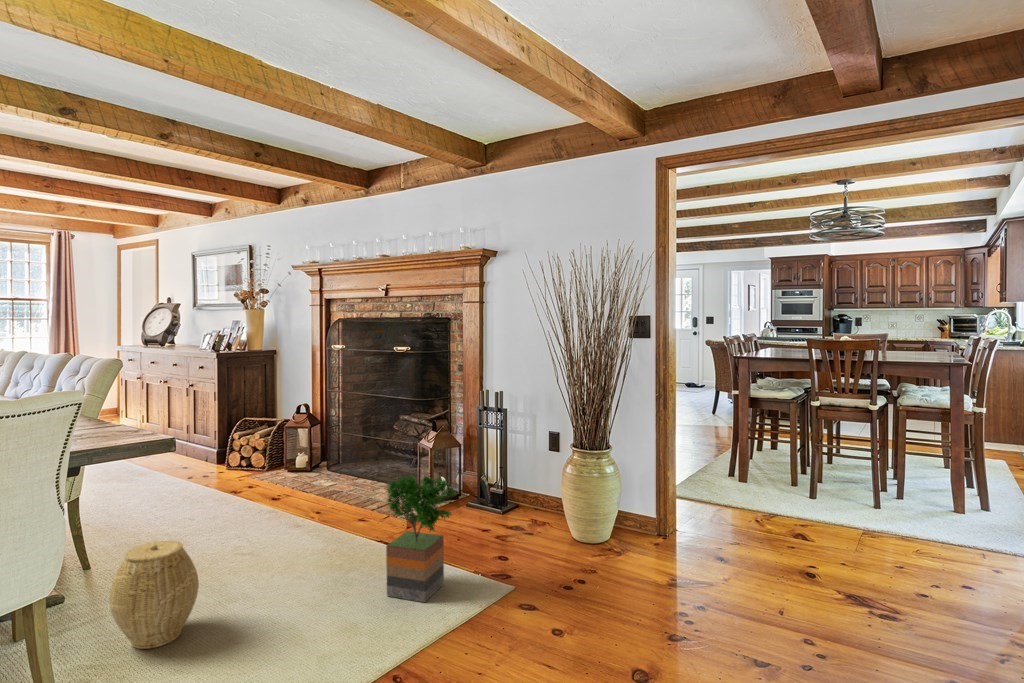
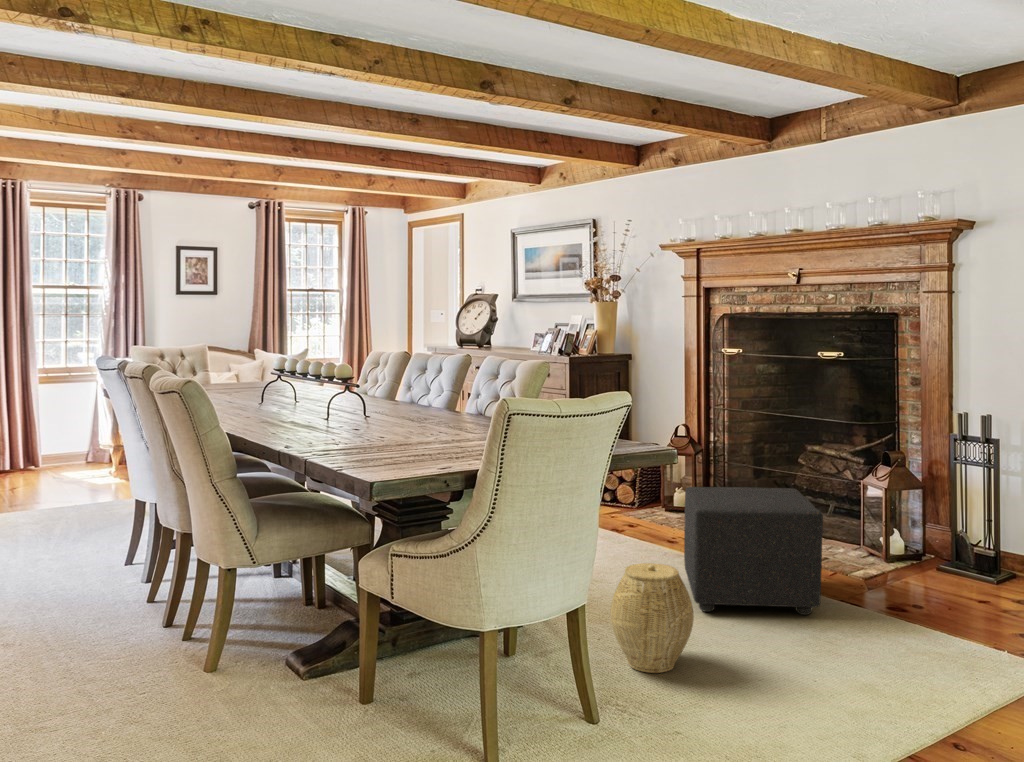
ottoman: none [239,455,353,570] -> present [684,487,823,615]
potted tree: present [386,475,456,603] -> none [885,513,989,671]

